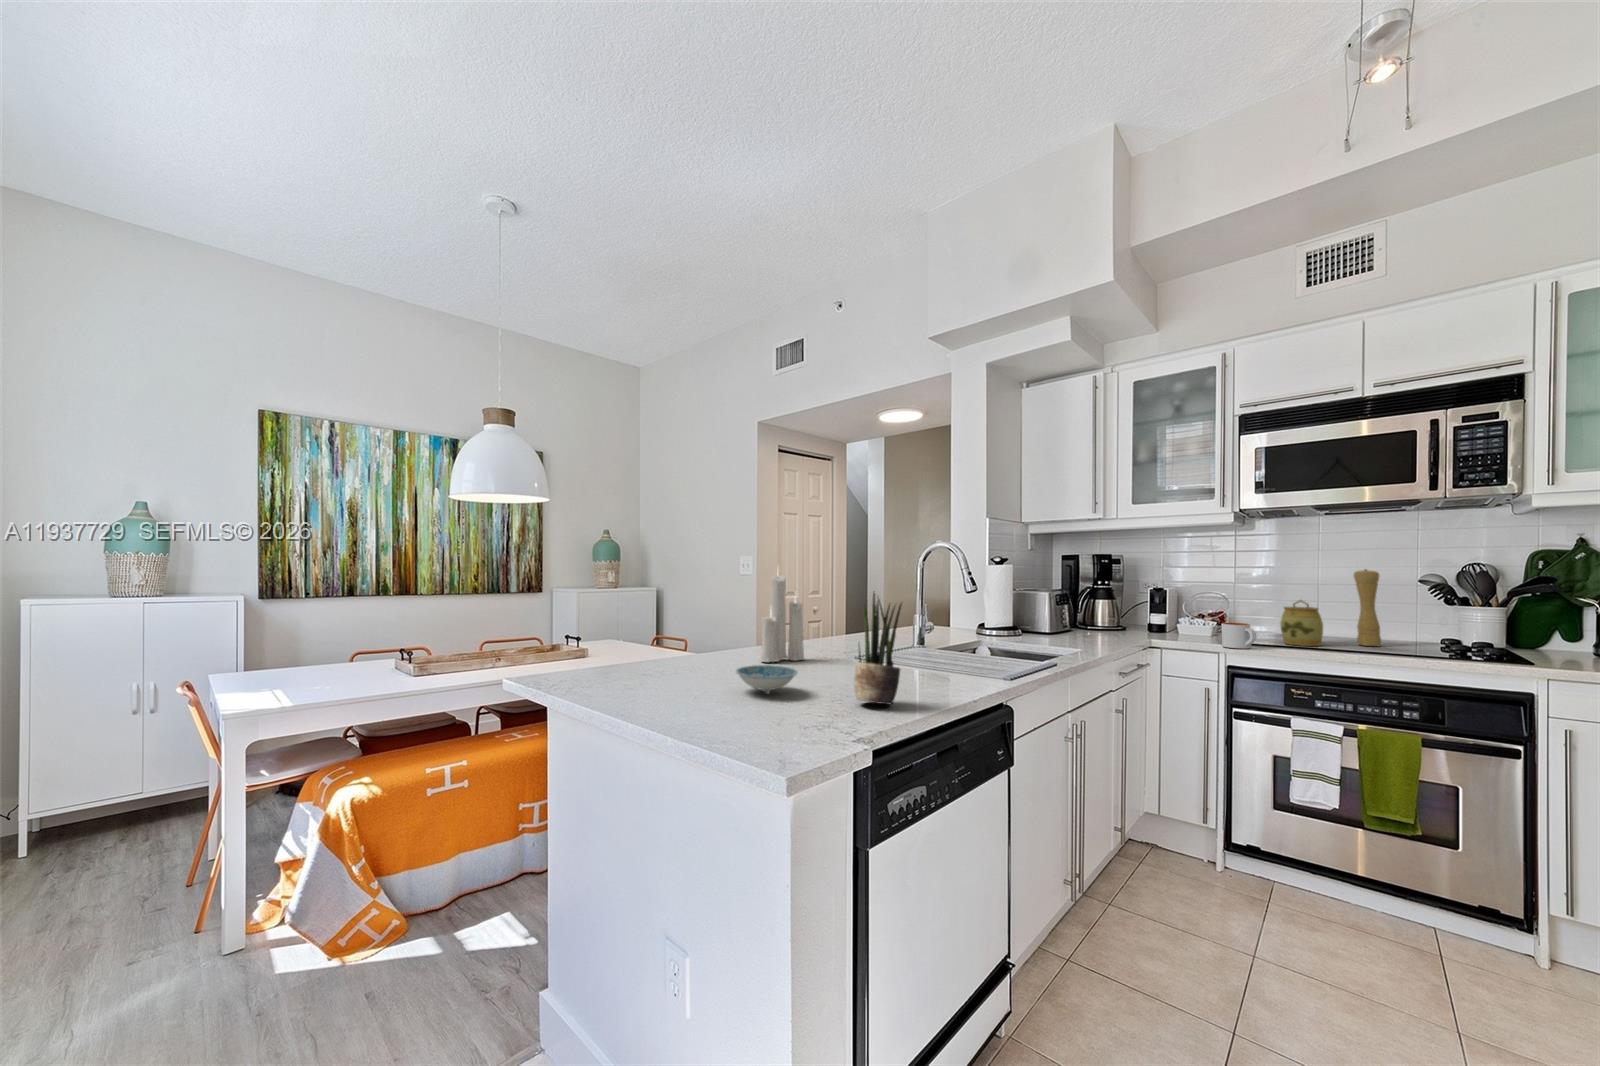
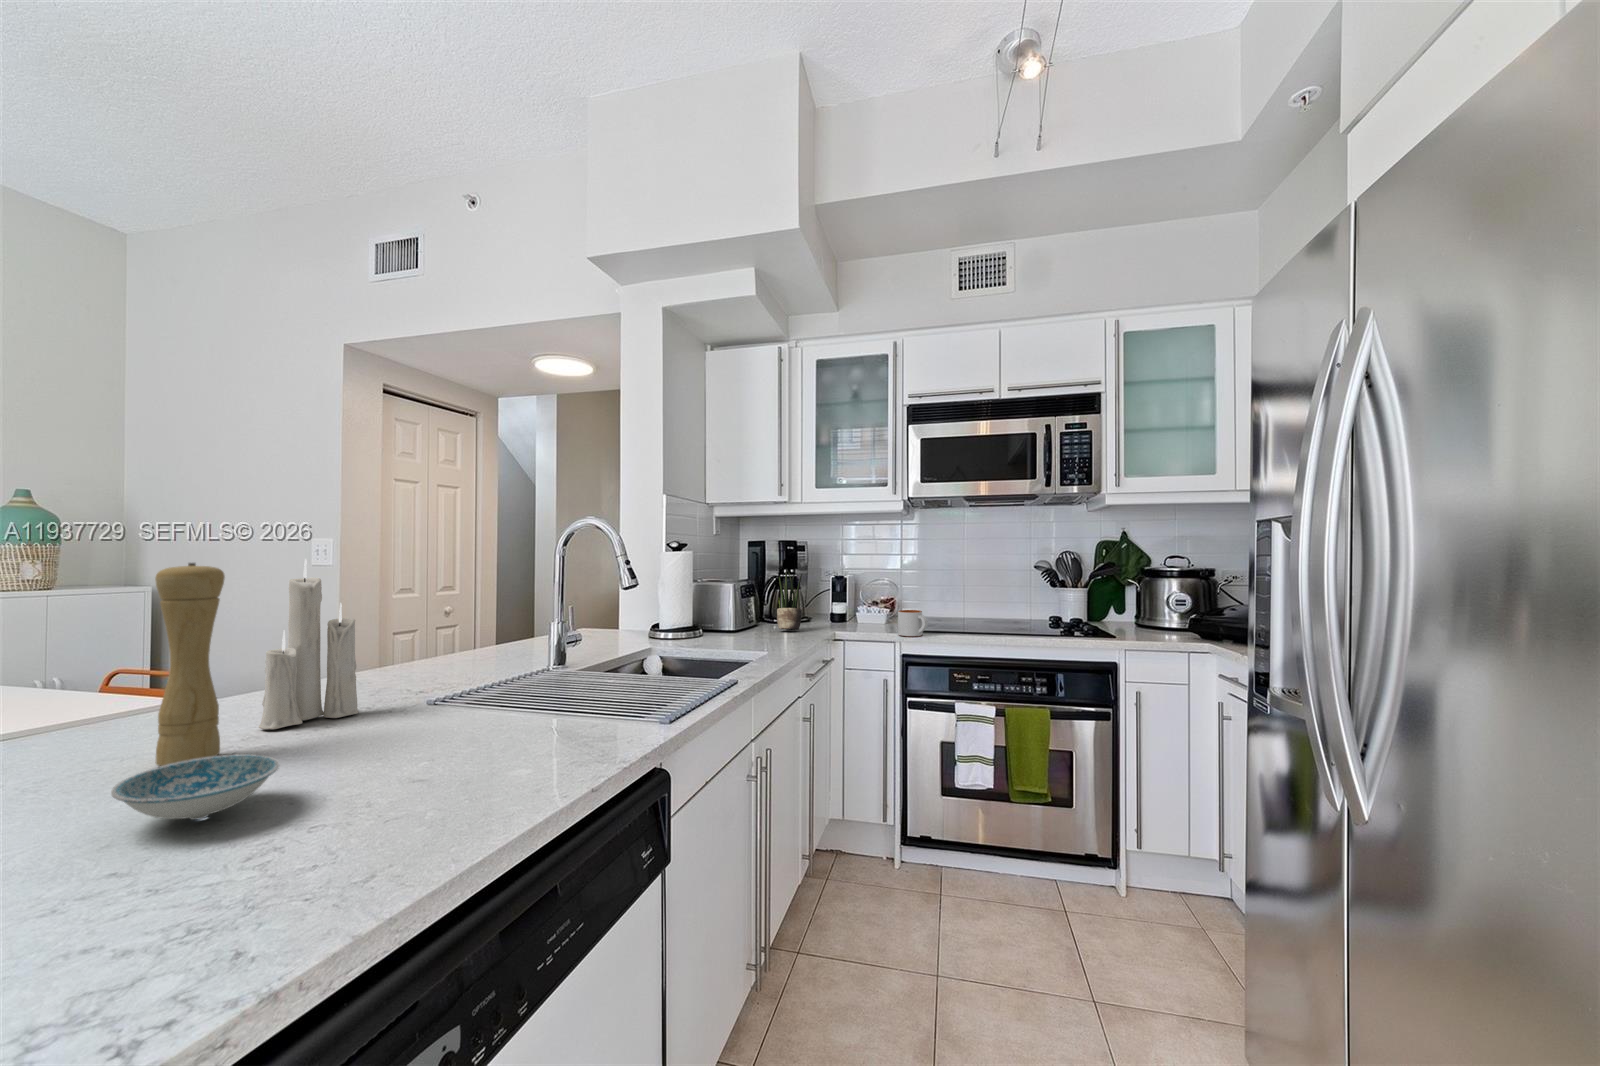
pepper mill: present [1353,569,1381,646] -> present [155,563,225,766]
potted plant: present [854,593,902,704] -> present [777,569,802,630]
jar: present [1280,600,1323,646] -> none [944,584,977,629]

